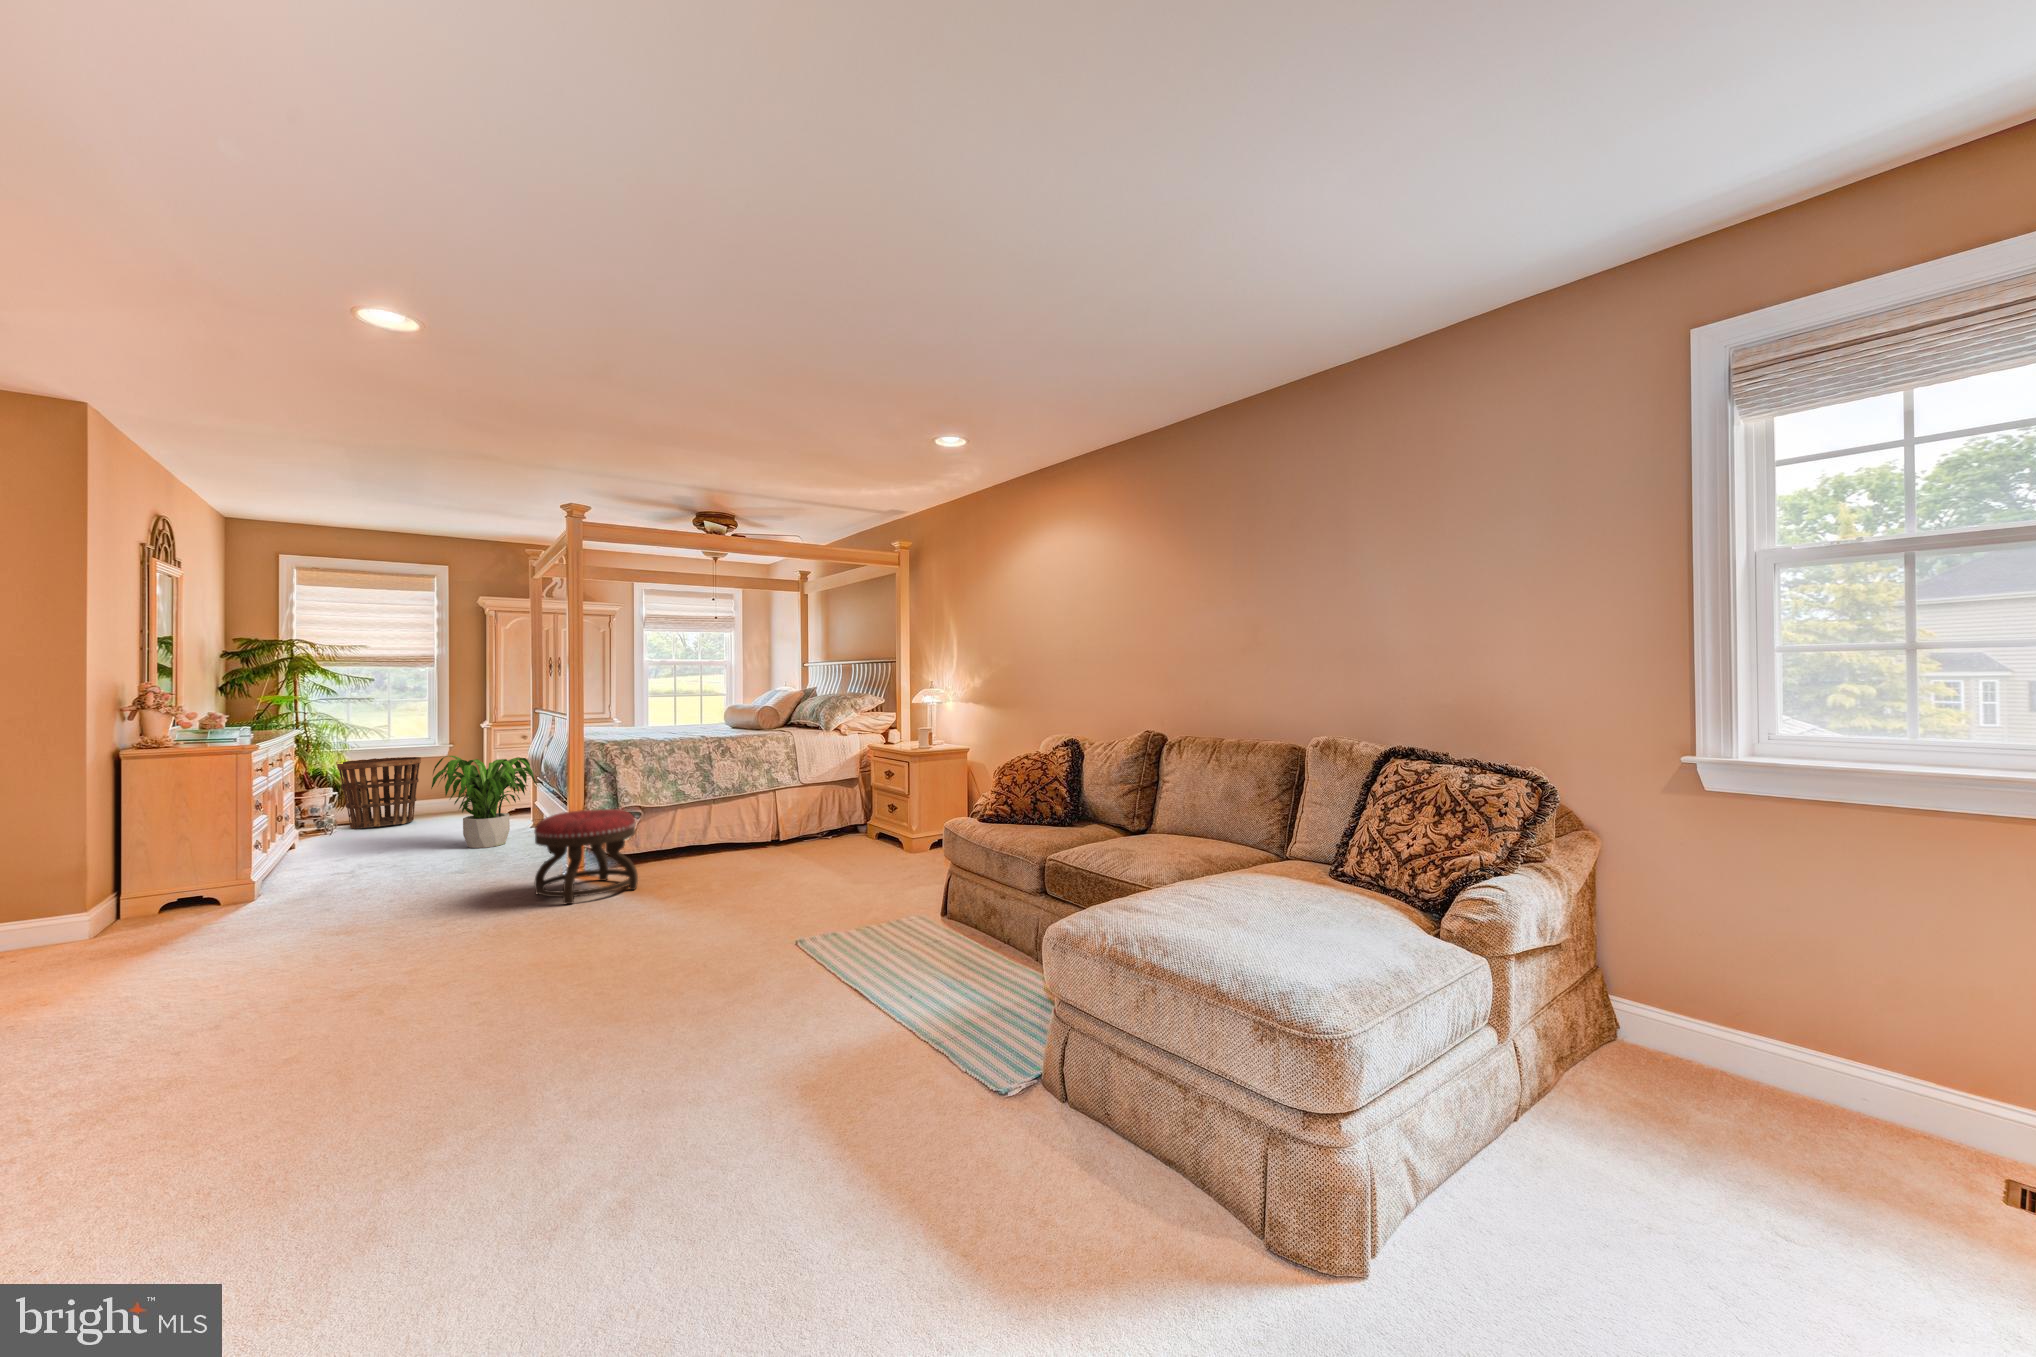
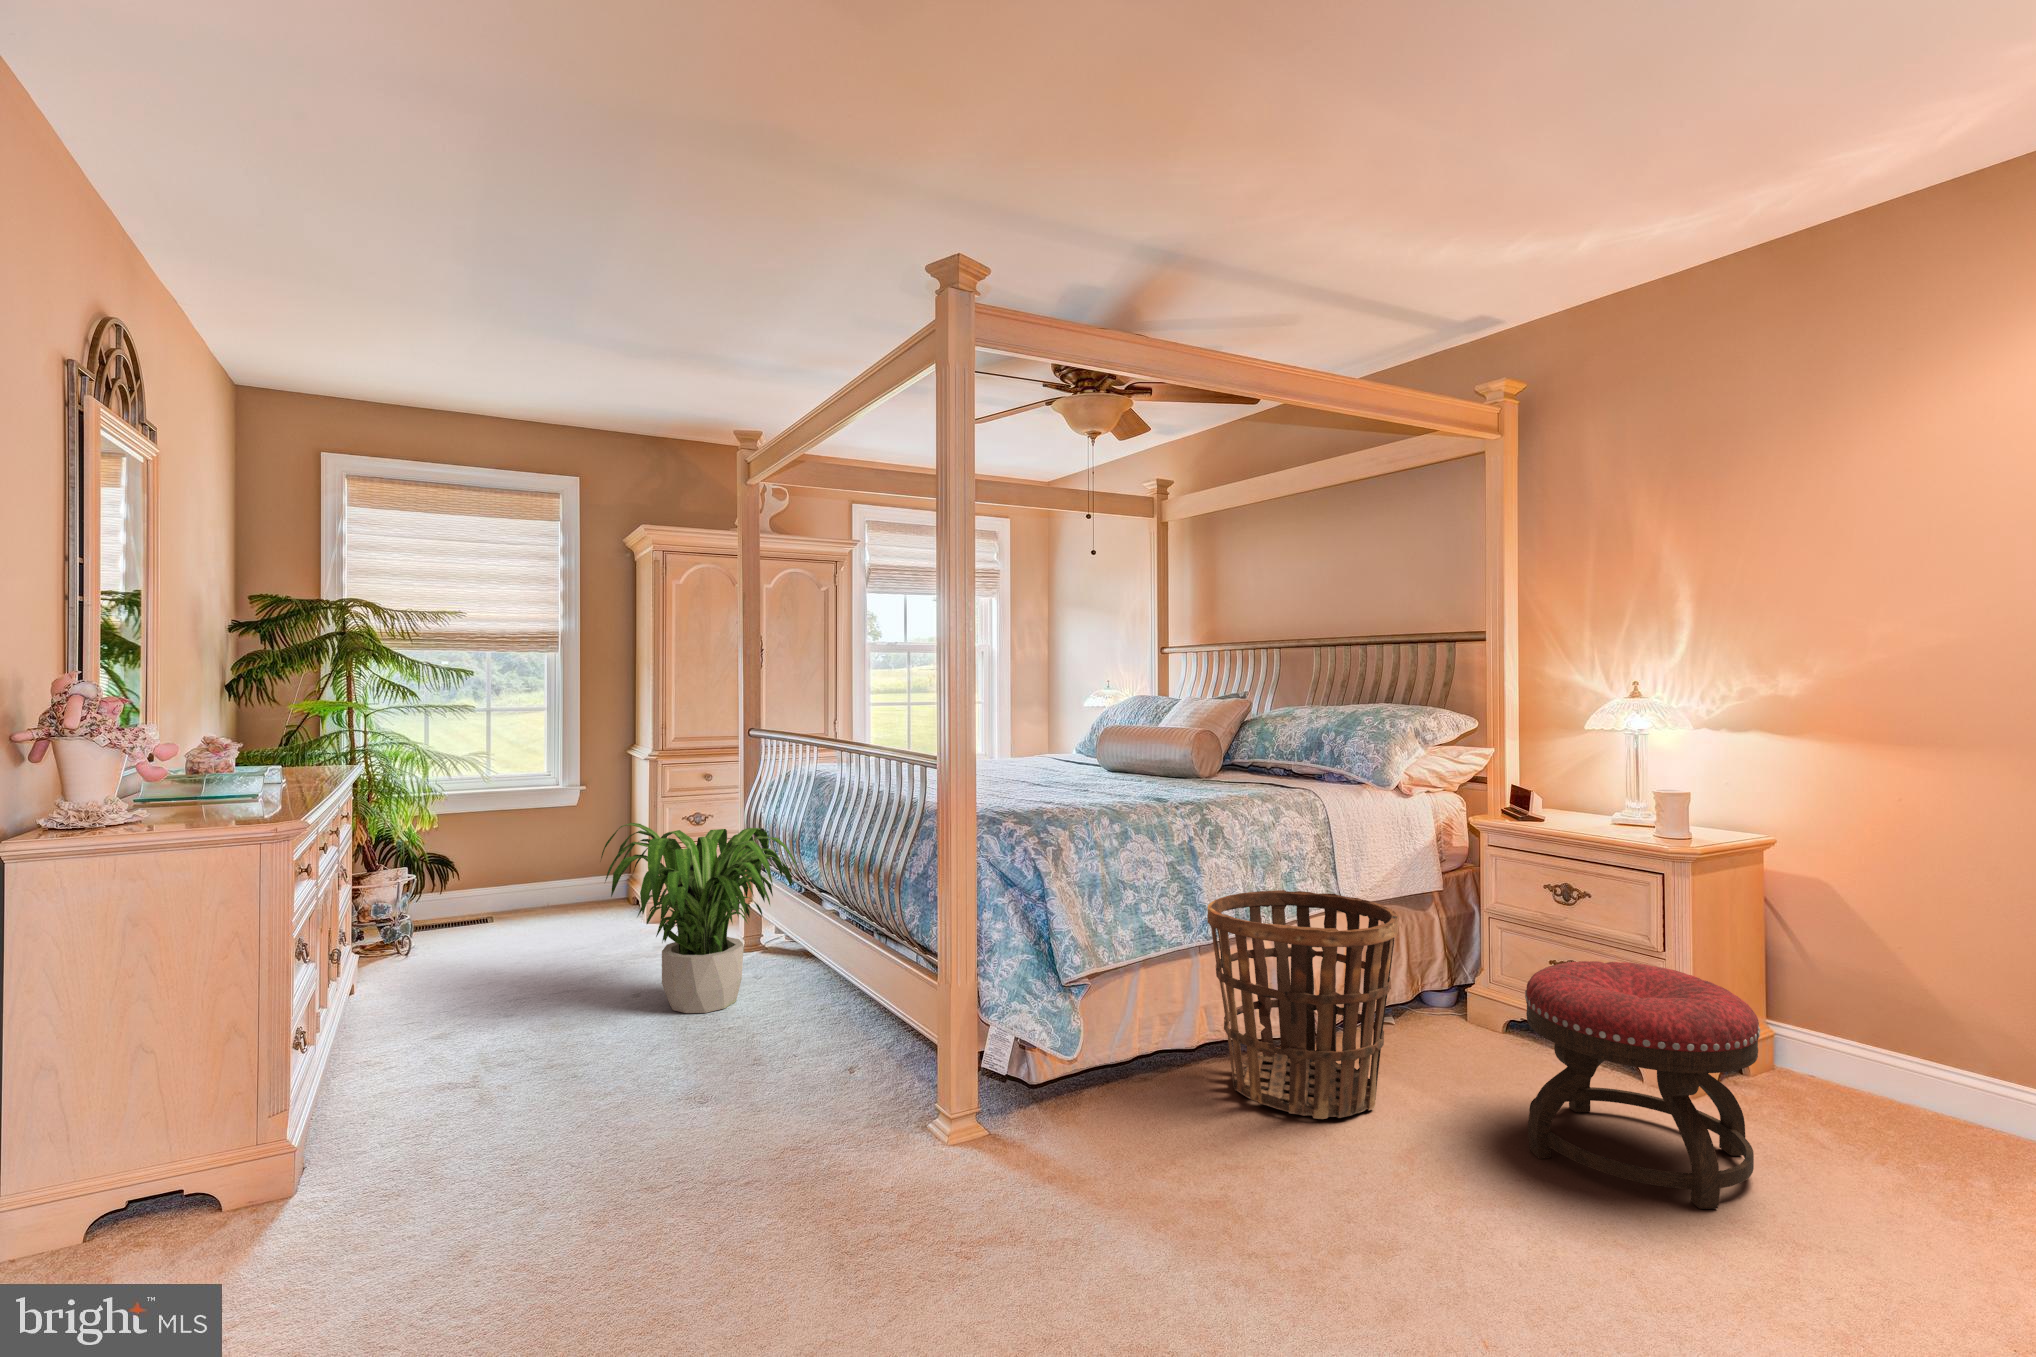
basket: present [337,757,421,829] -> present [1207,890,1398,1119]
ottoman: present [534,809,638,904] -> present [1525,961,1760,1209]

